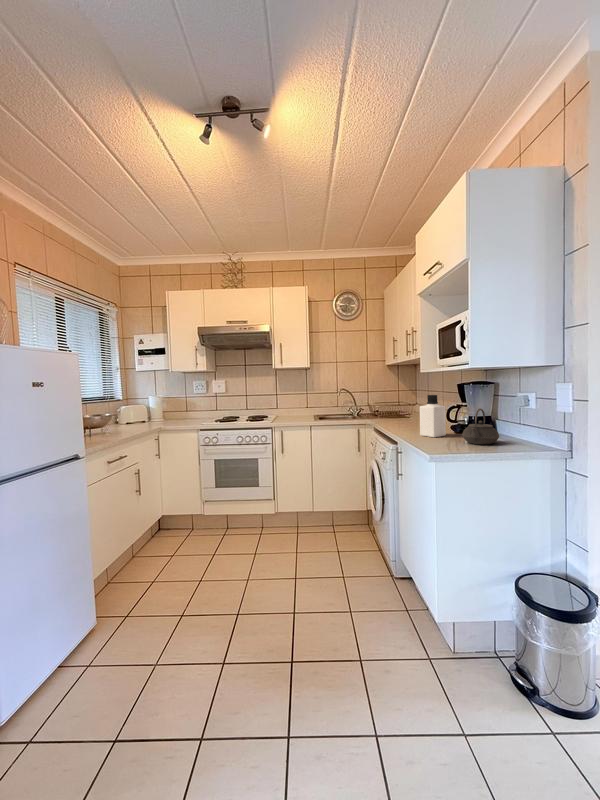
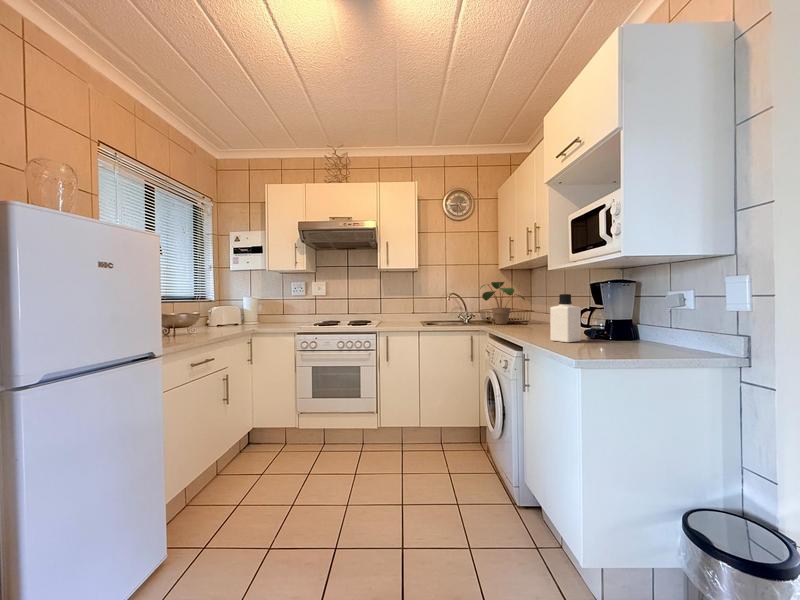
potted plant: none [366,377,407,417] -> present [480,282,525,324]
teapot: present [462,409,499,444] -> none [605,308,651,350]

